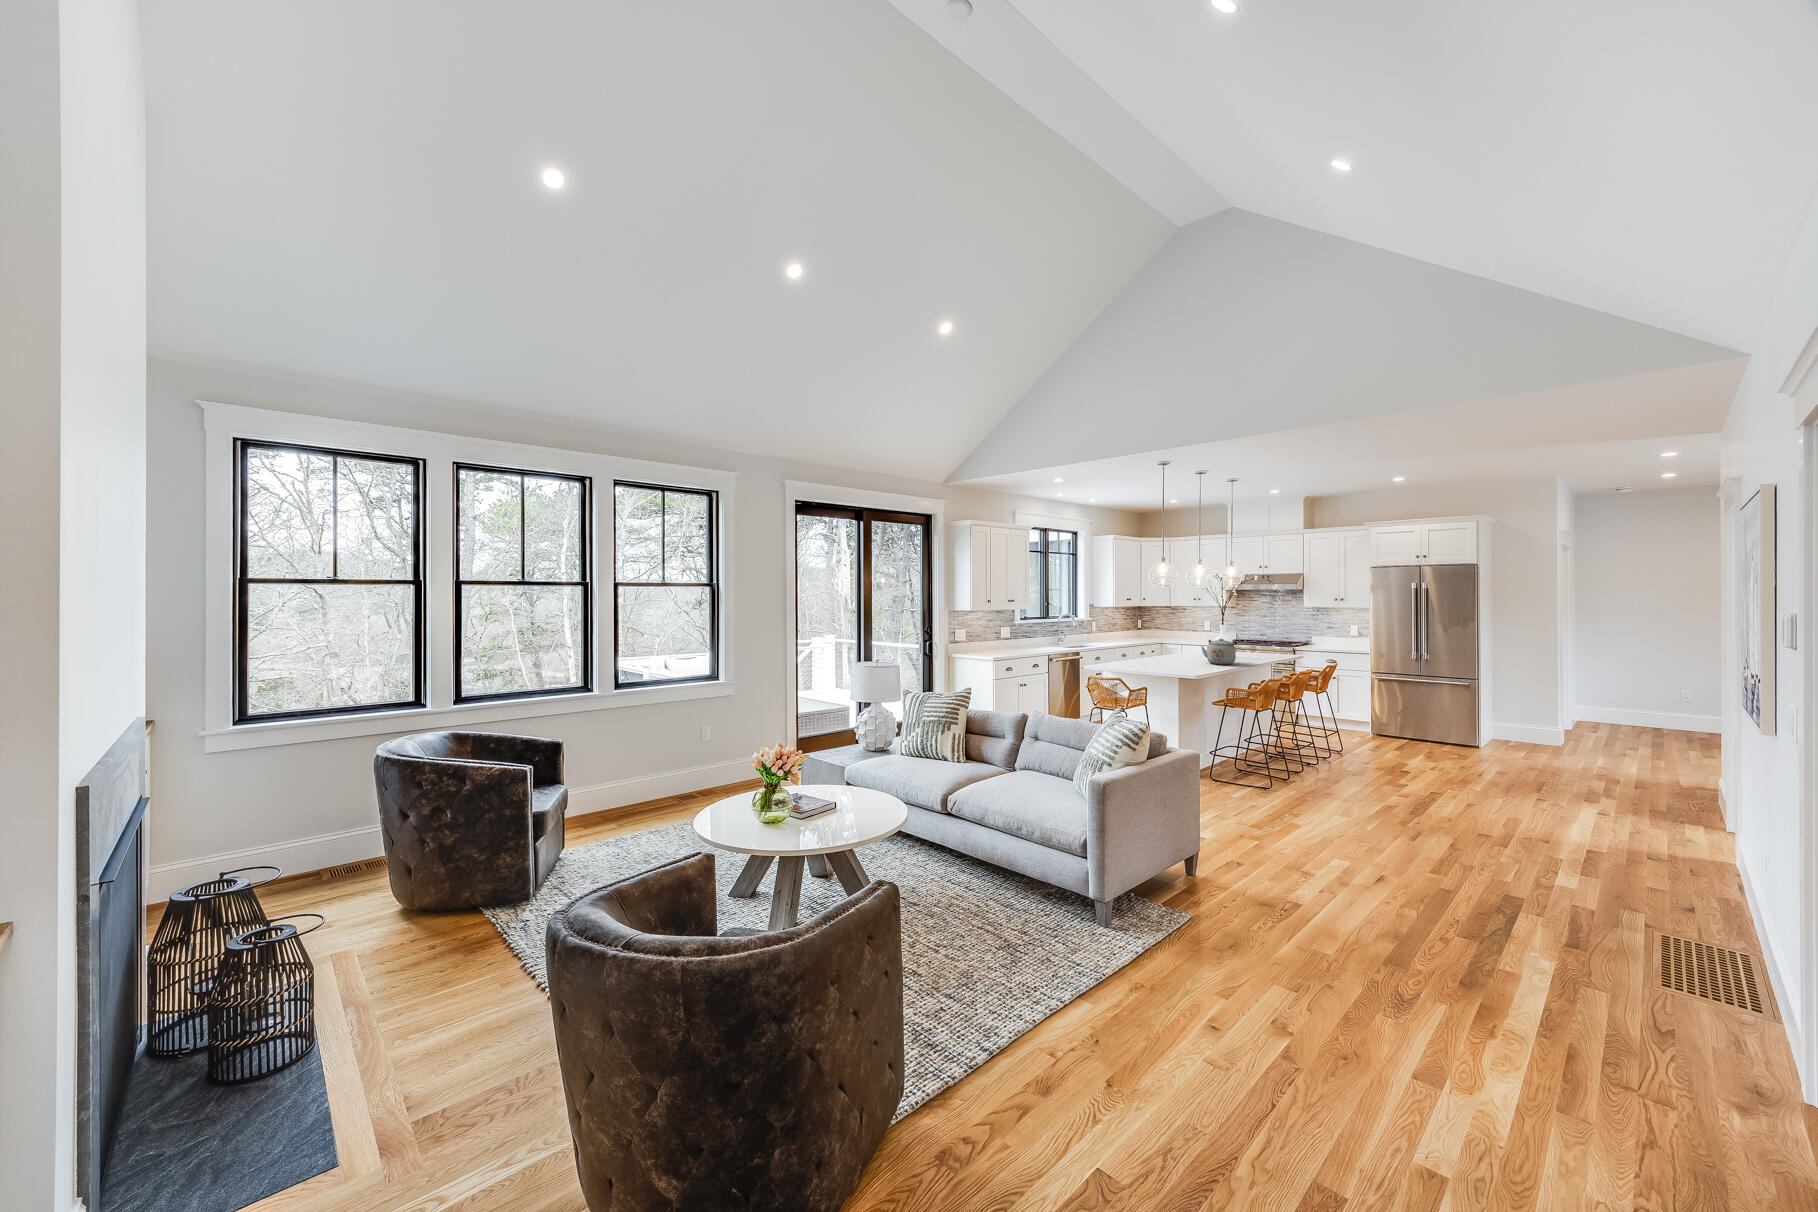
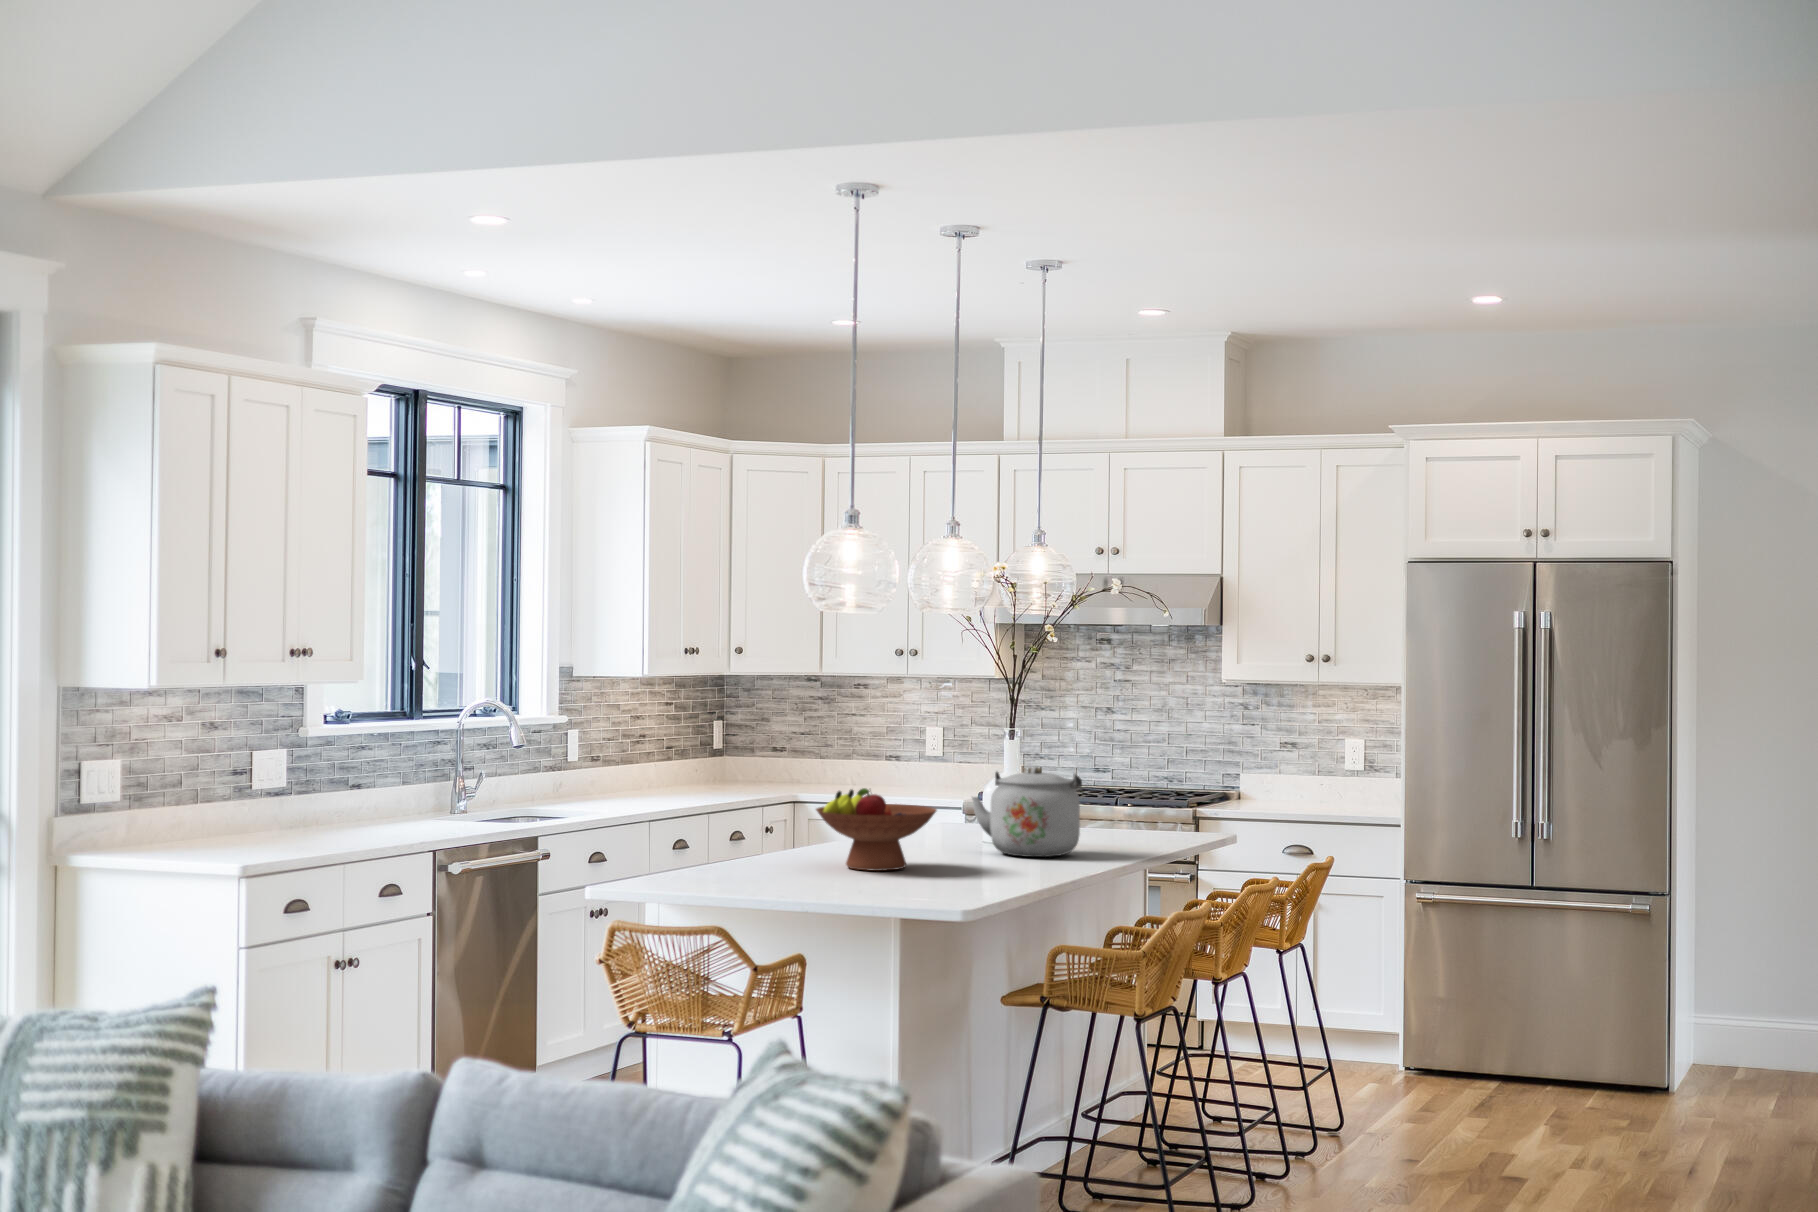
fruit bowl: none [1150,645,1186,668] -> present [816,788,937,871]

